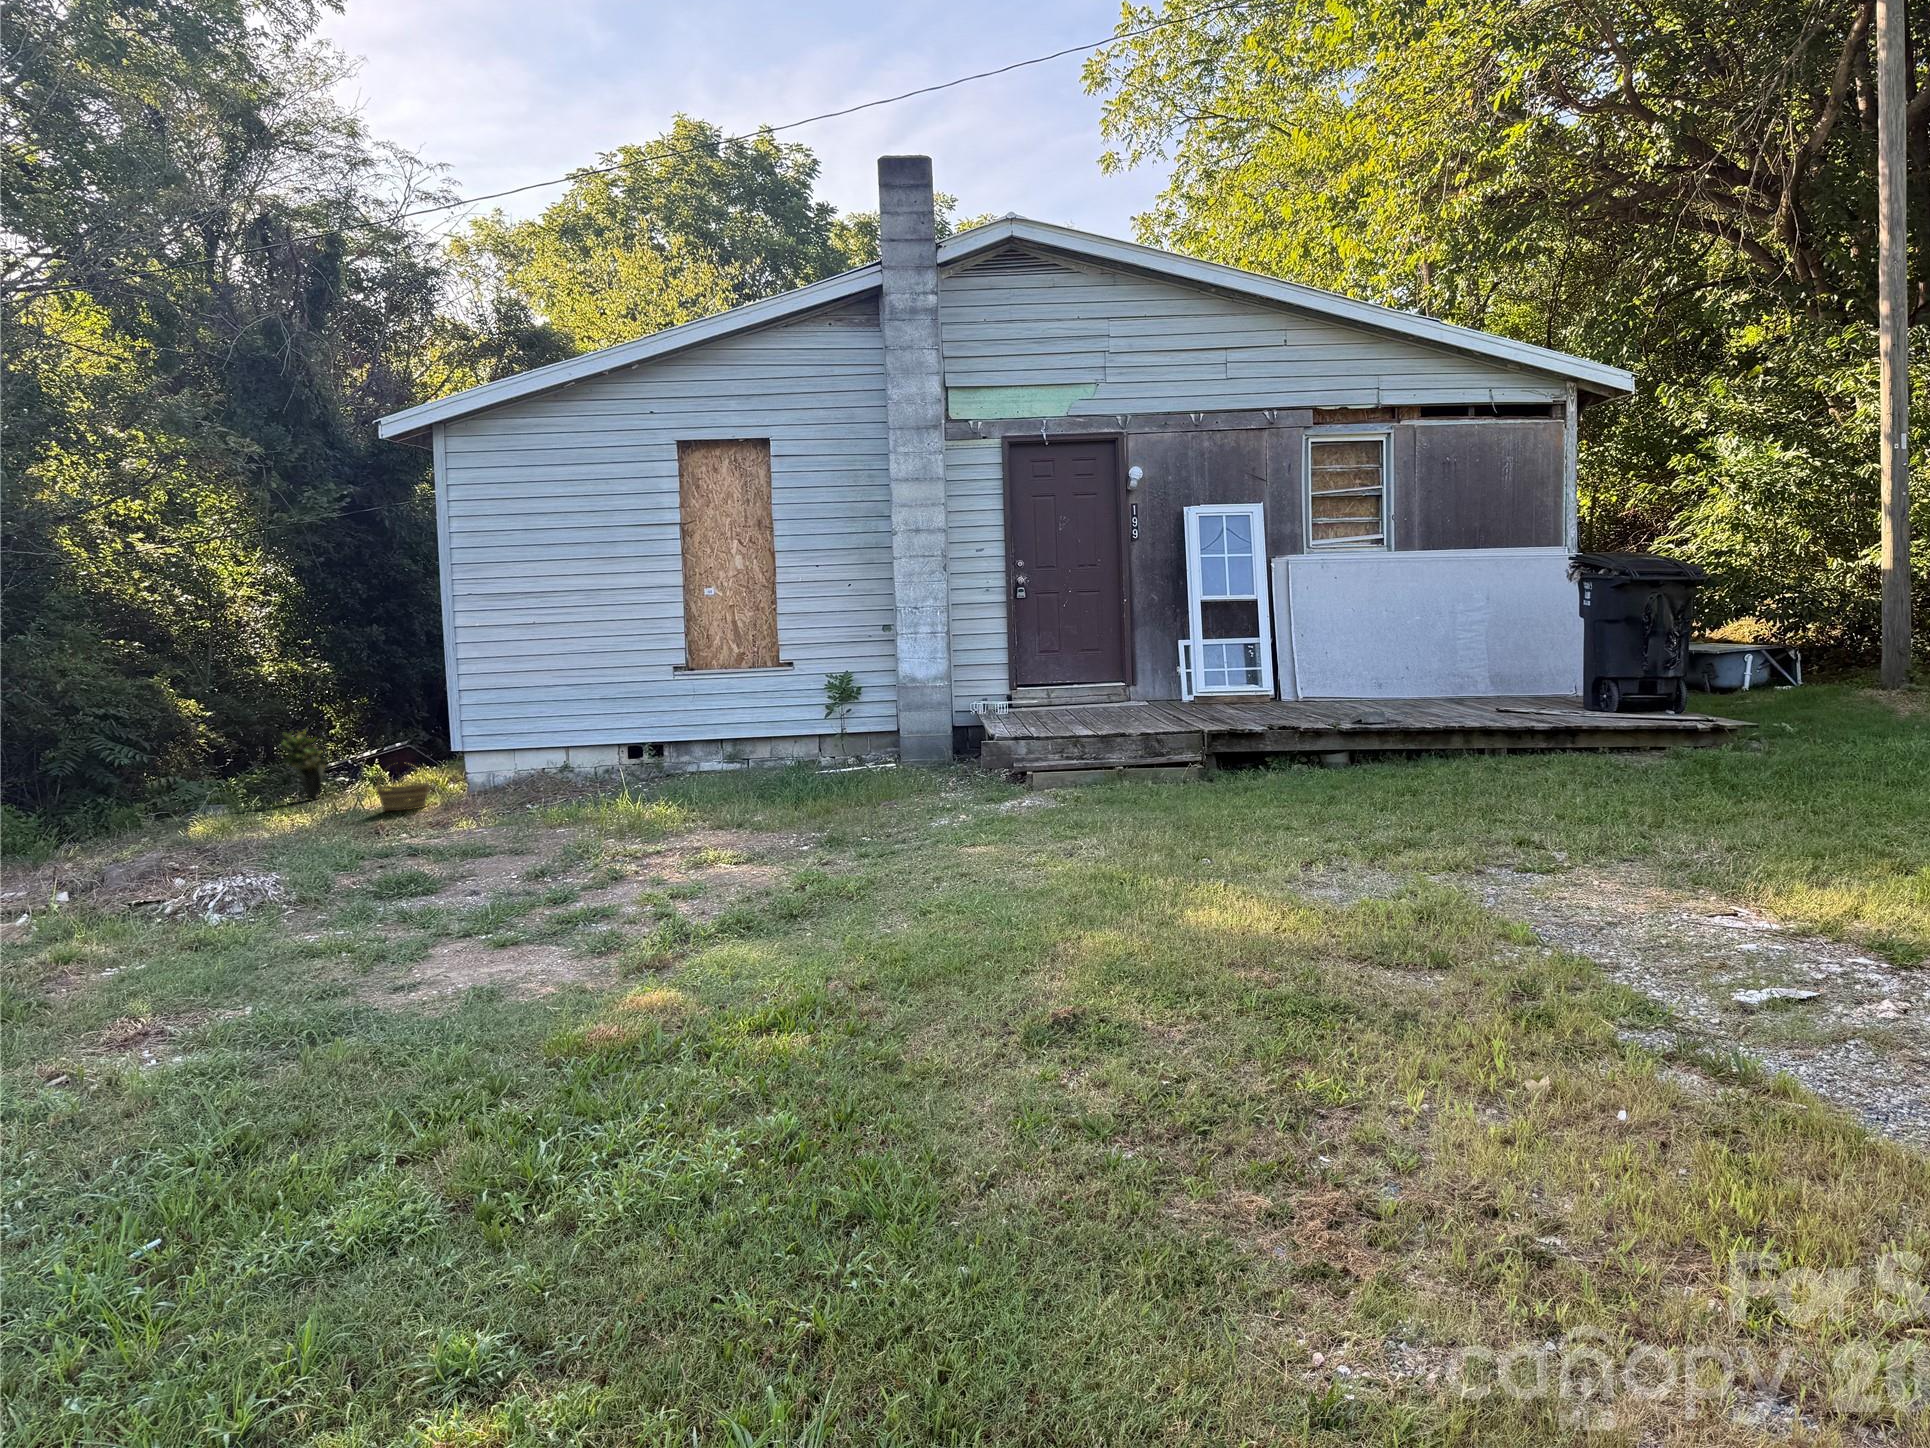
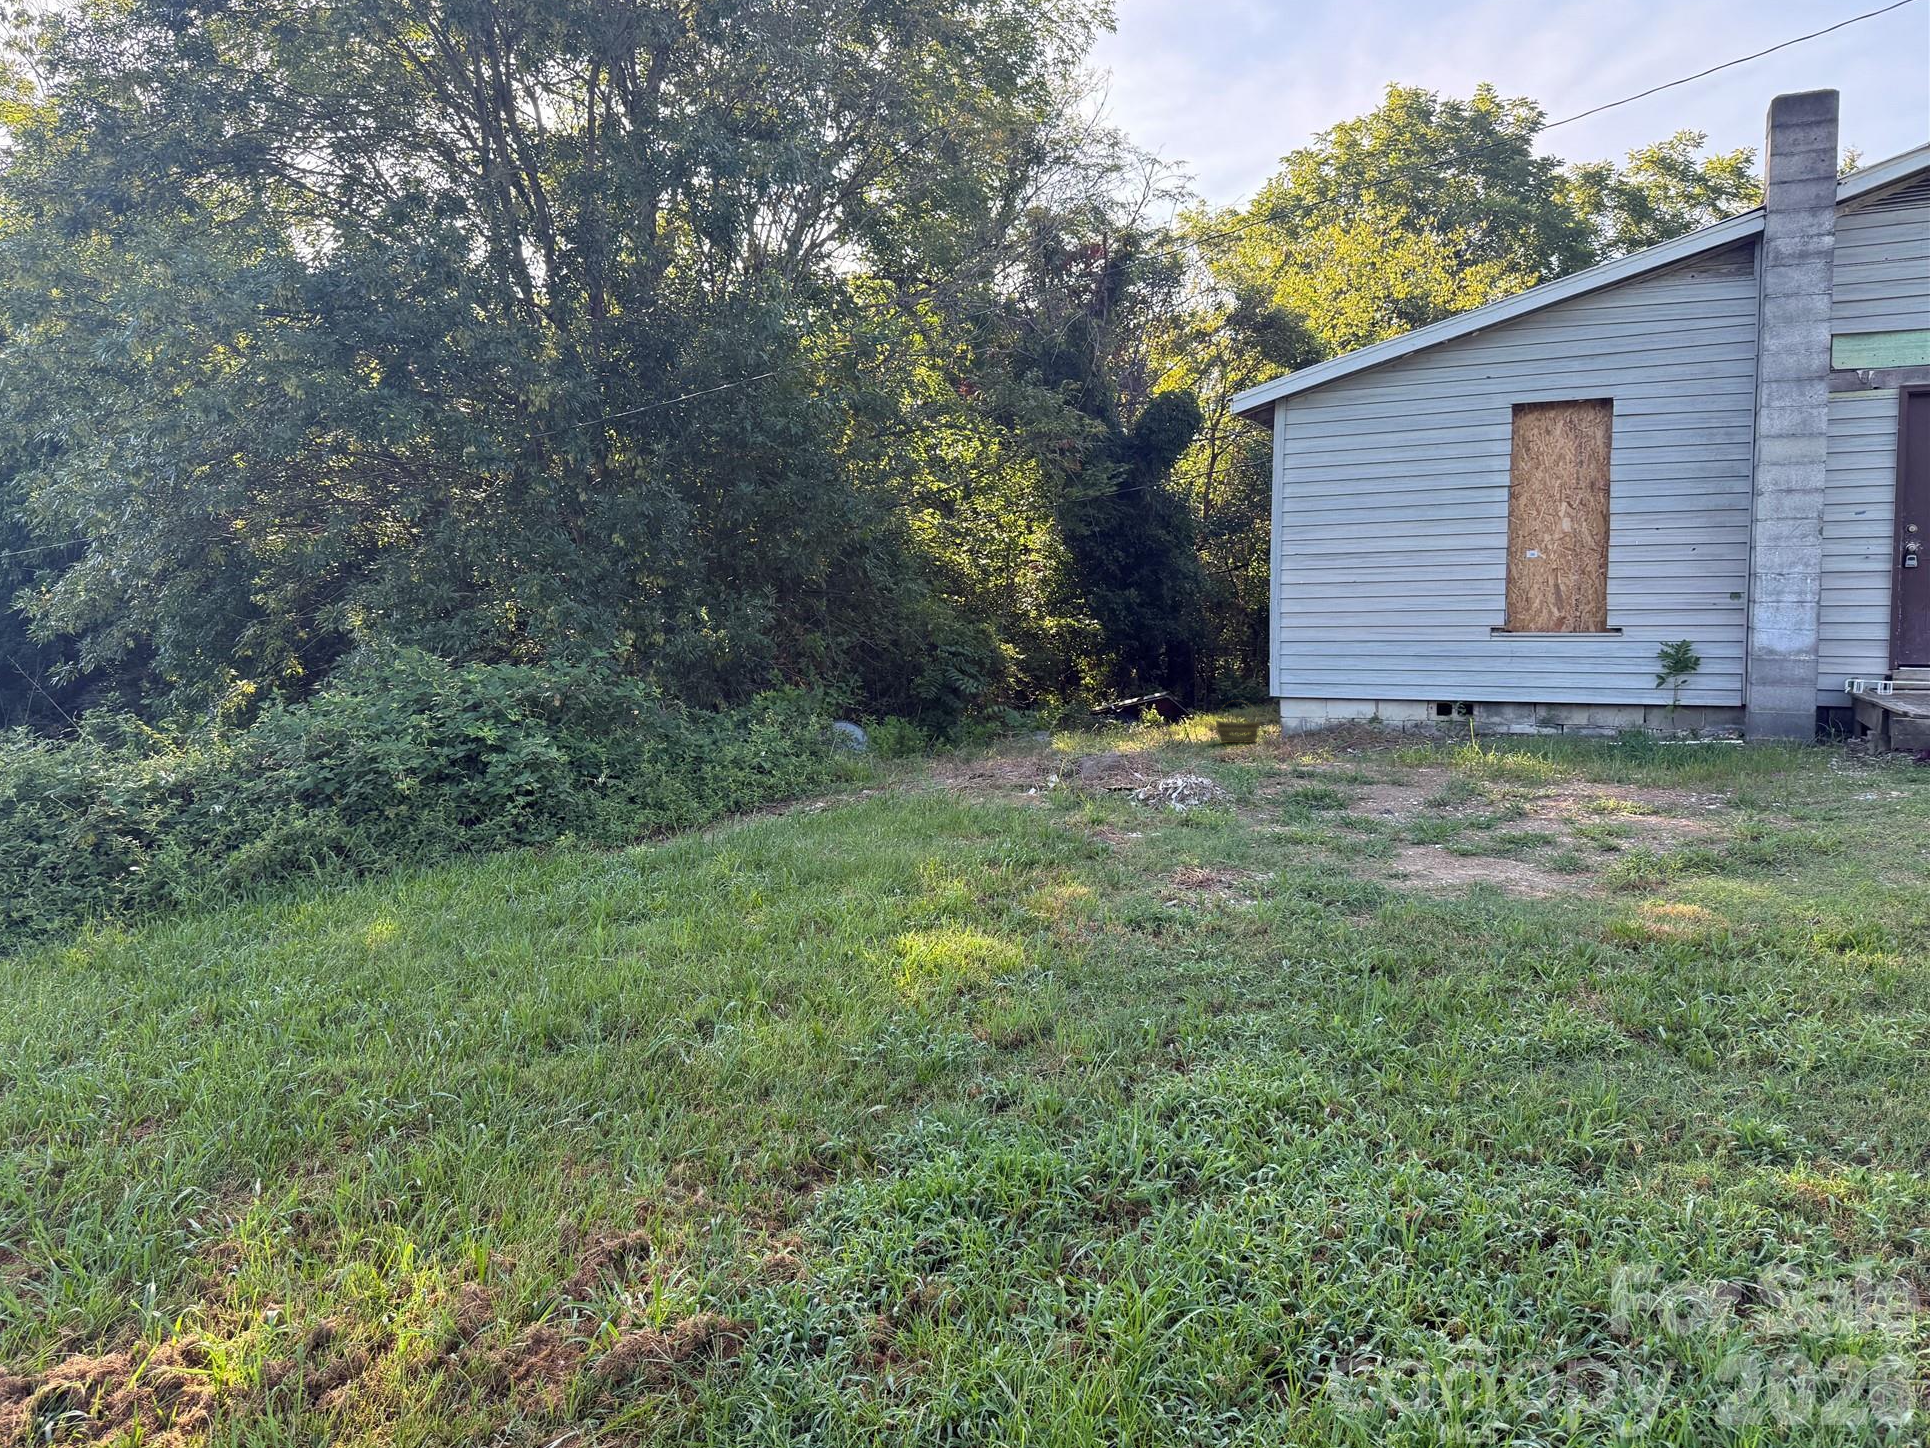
potted plant: present [279,731,327,800] -> none [1089,680,1126,744]

